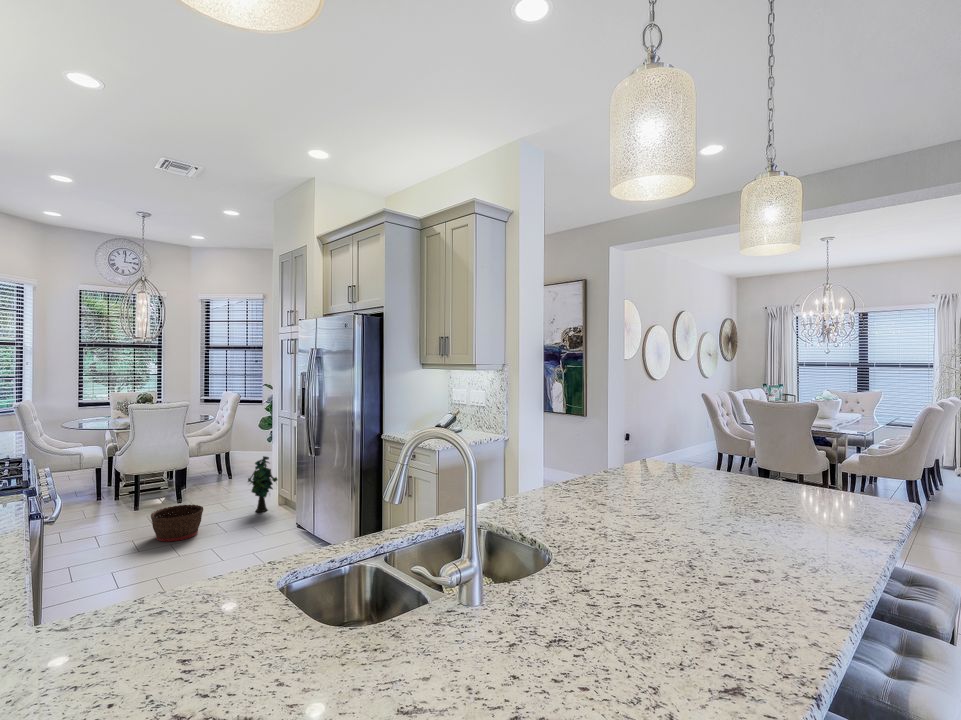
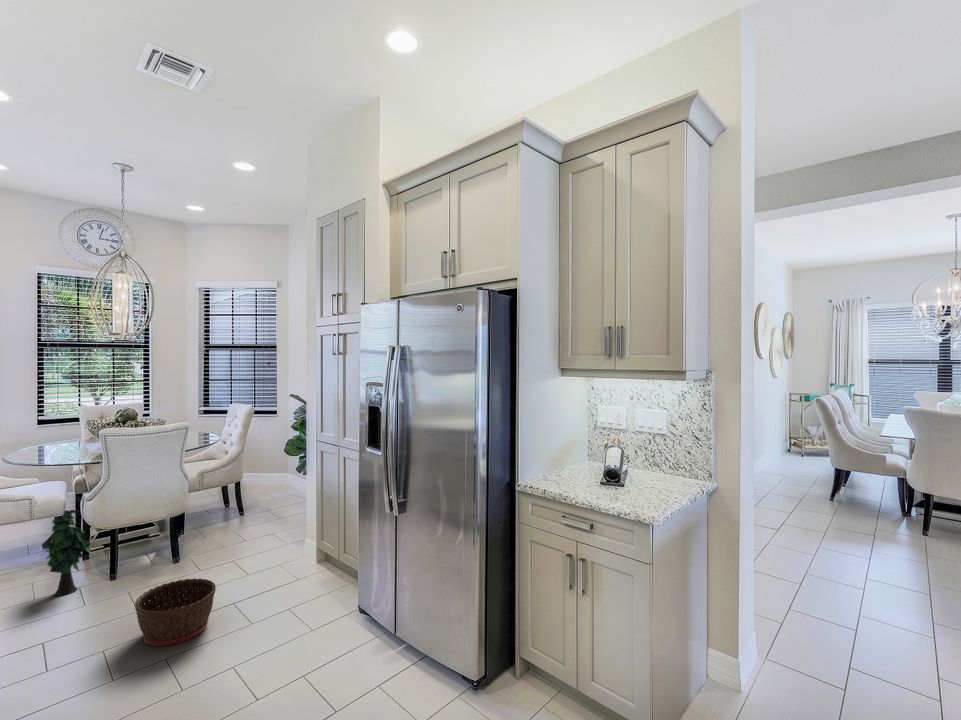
decorative plant: present [248,456,278,512] -> present [42,510,91,596]

